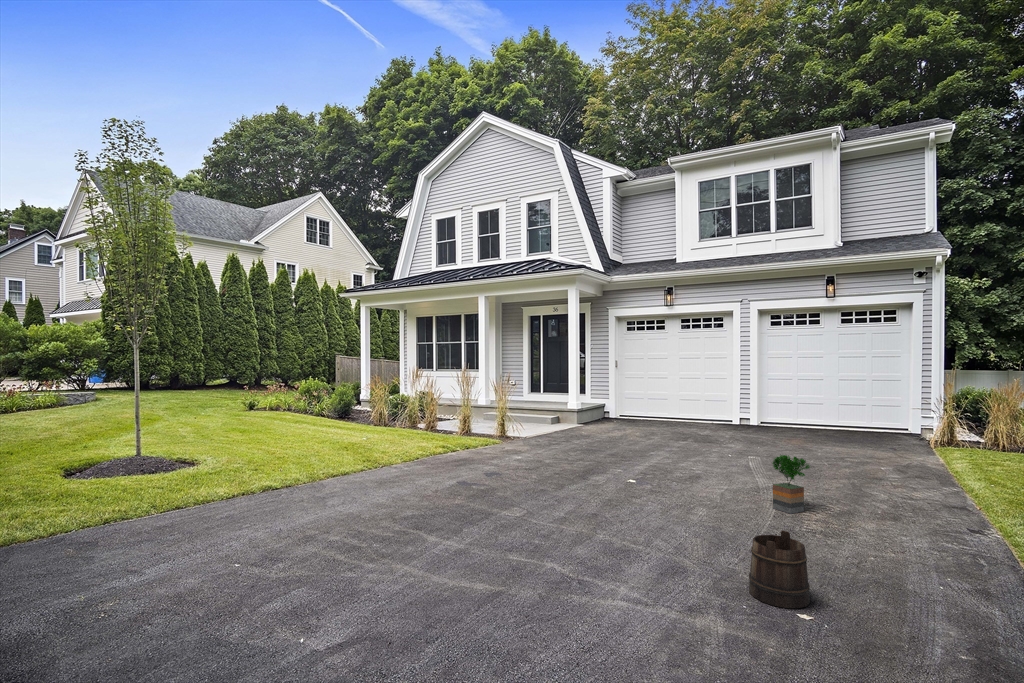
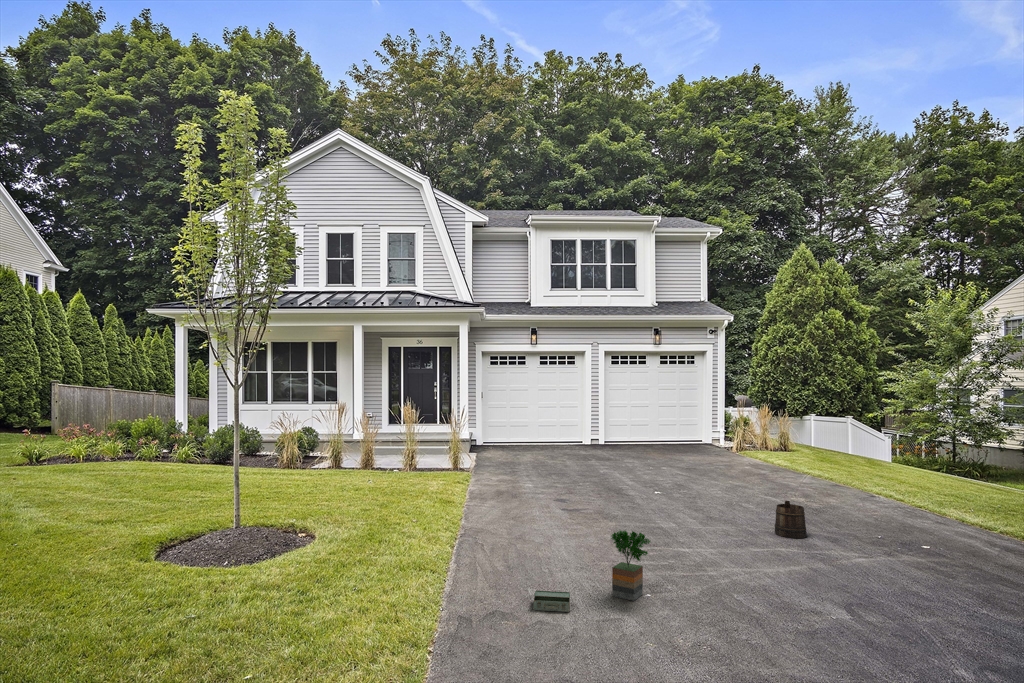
potted tree: present [772,455,810,514] -> present [611,531,650,601]
toolbox: none [96,597,158,642] -> present [534,590,570,612]

